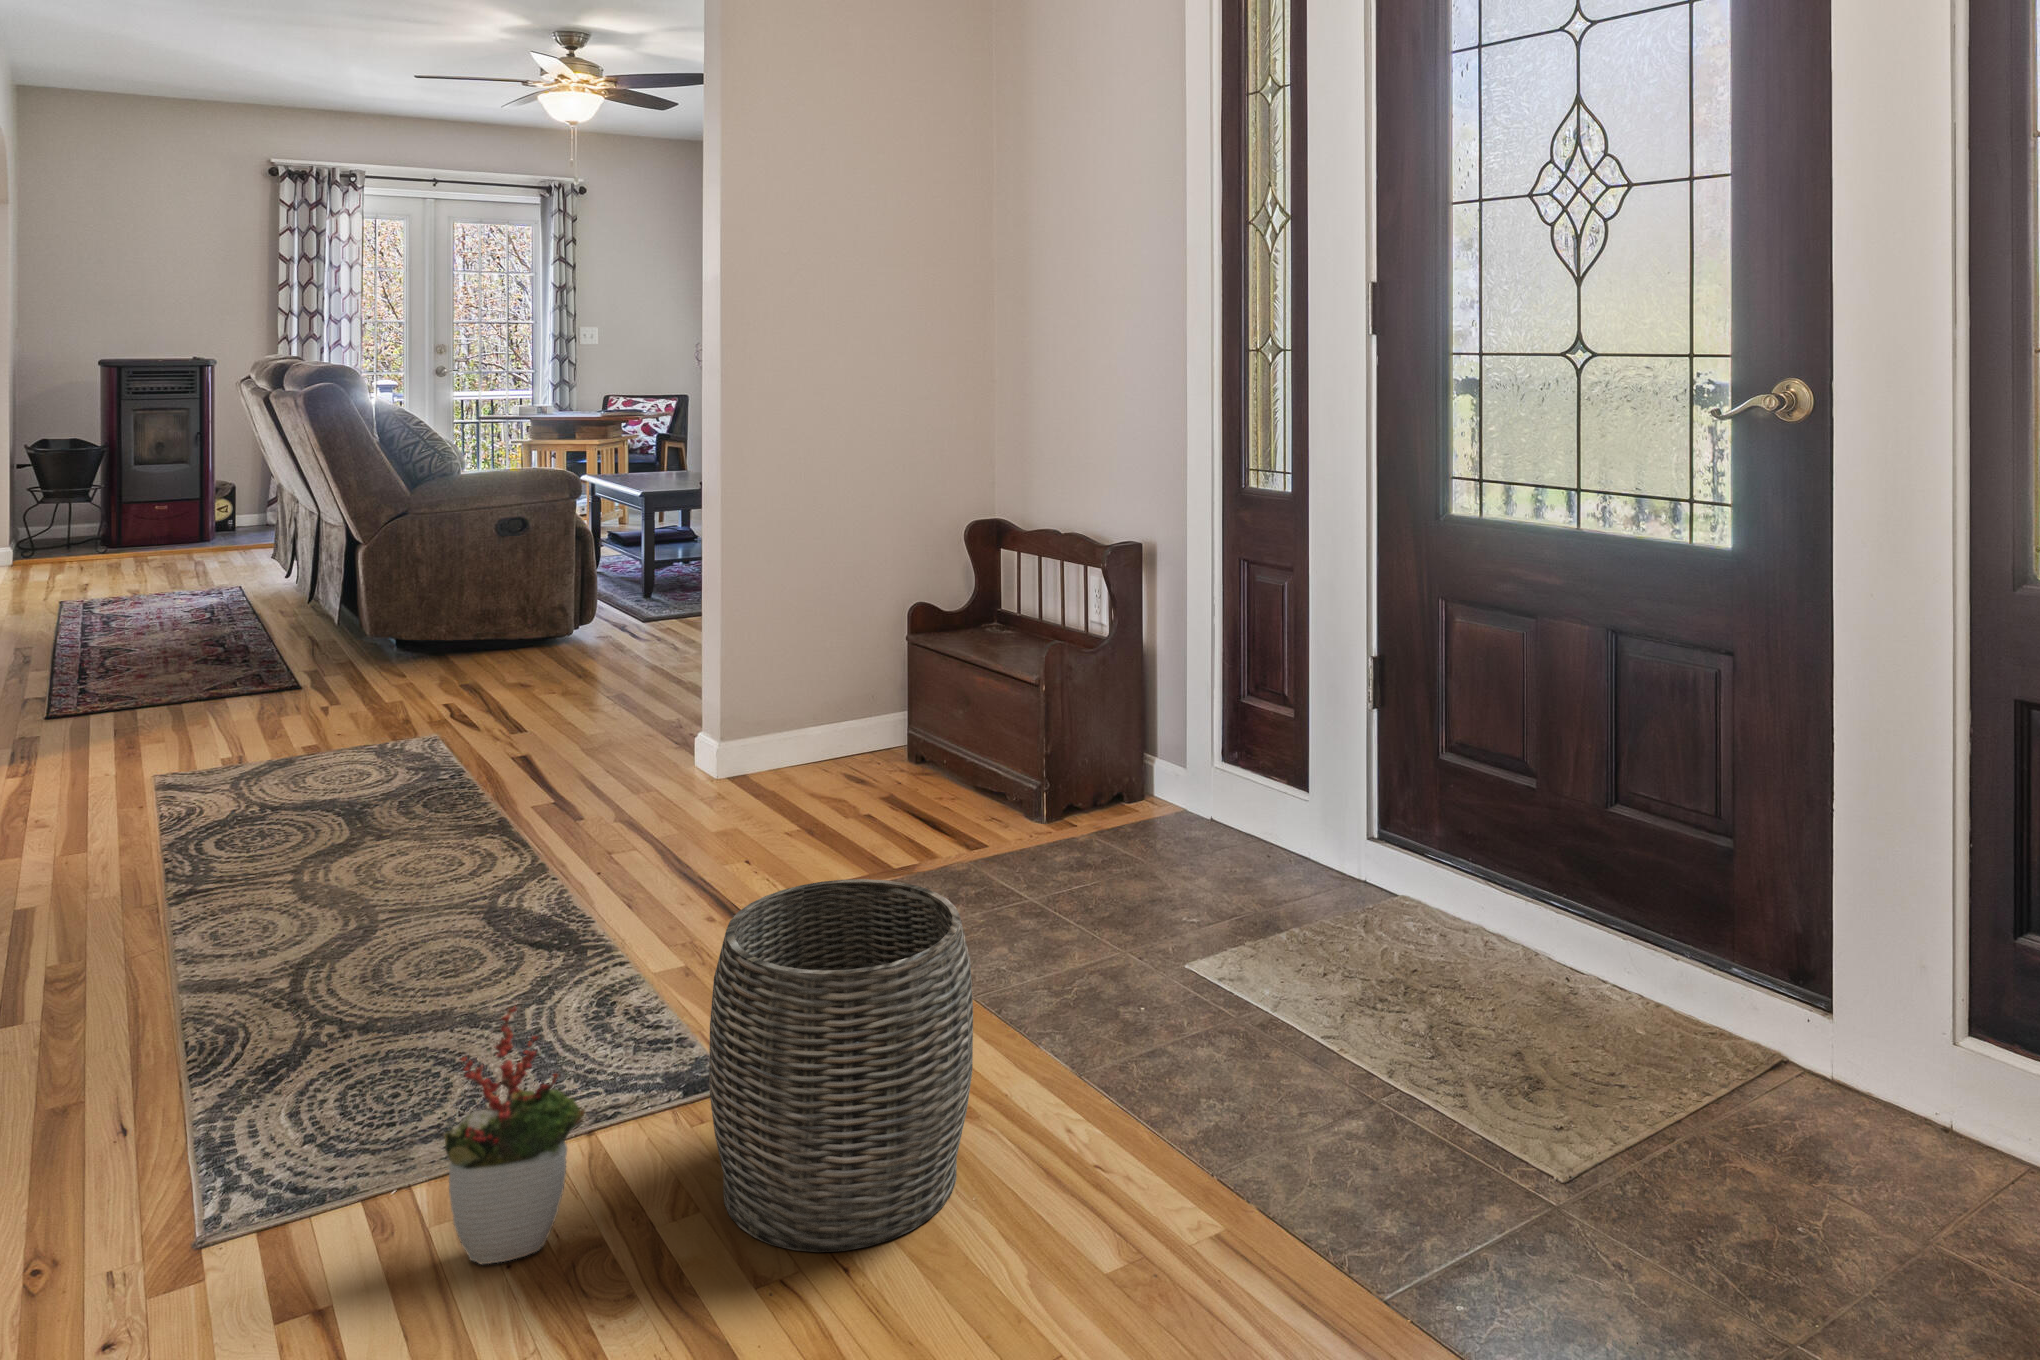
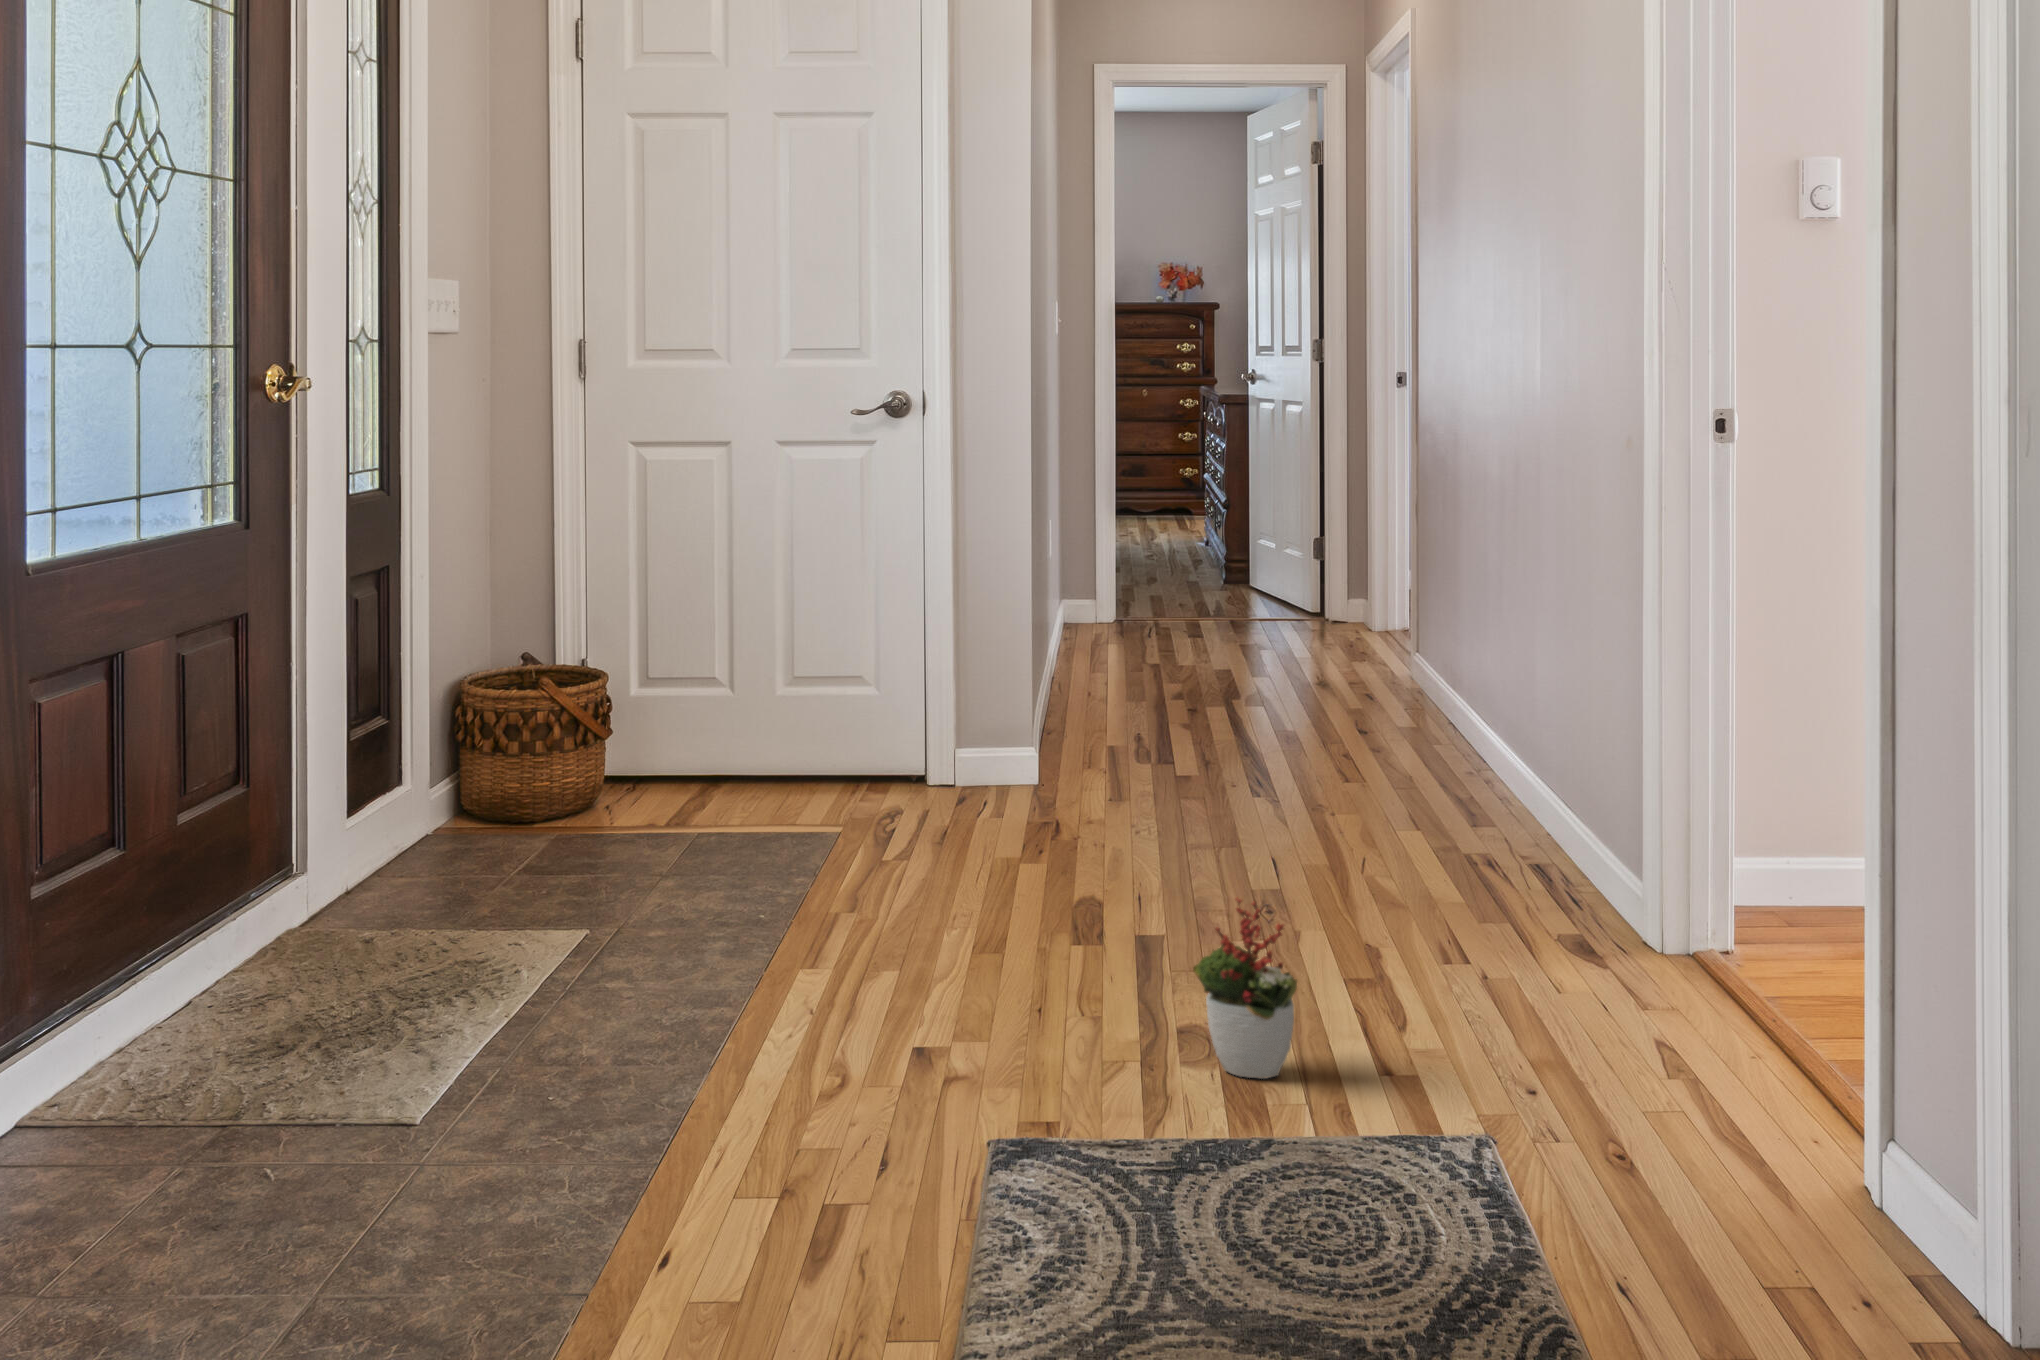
woven basket: present [709,879,973,1252] -> none [878,805,1099,1095]

